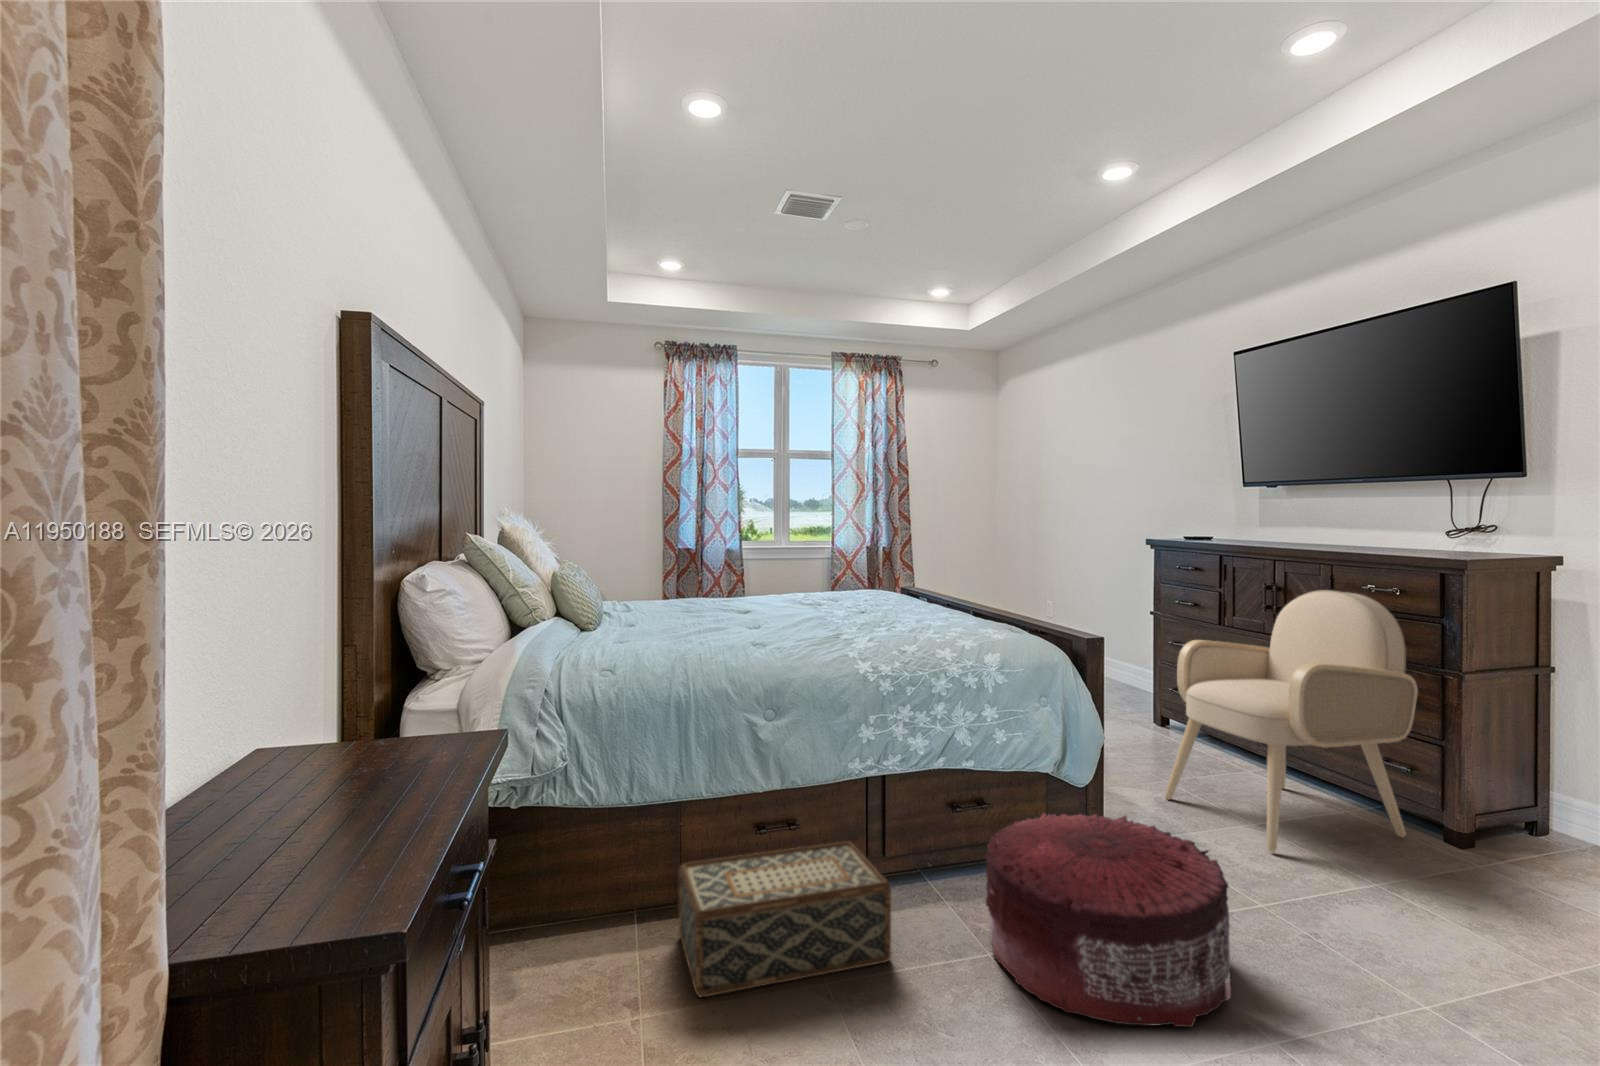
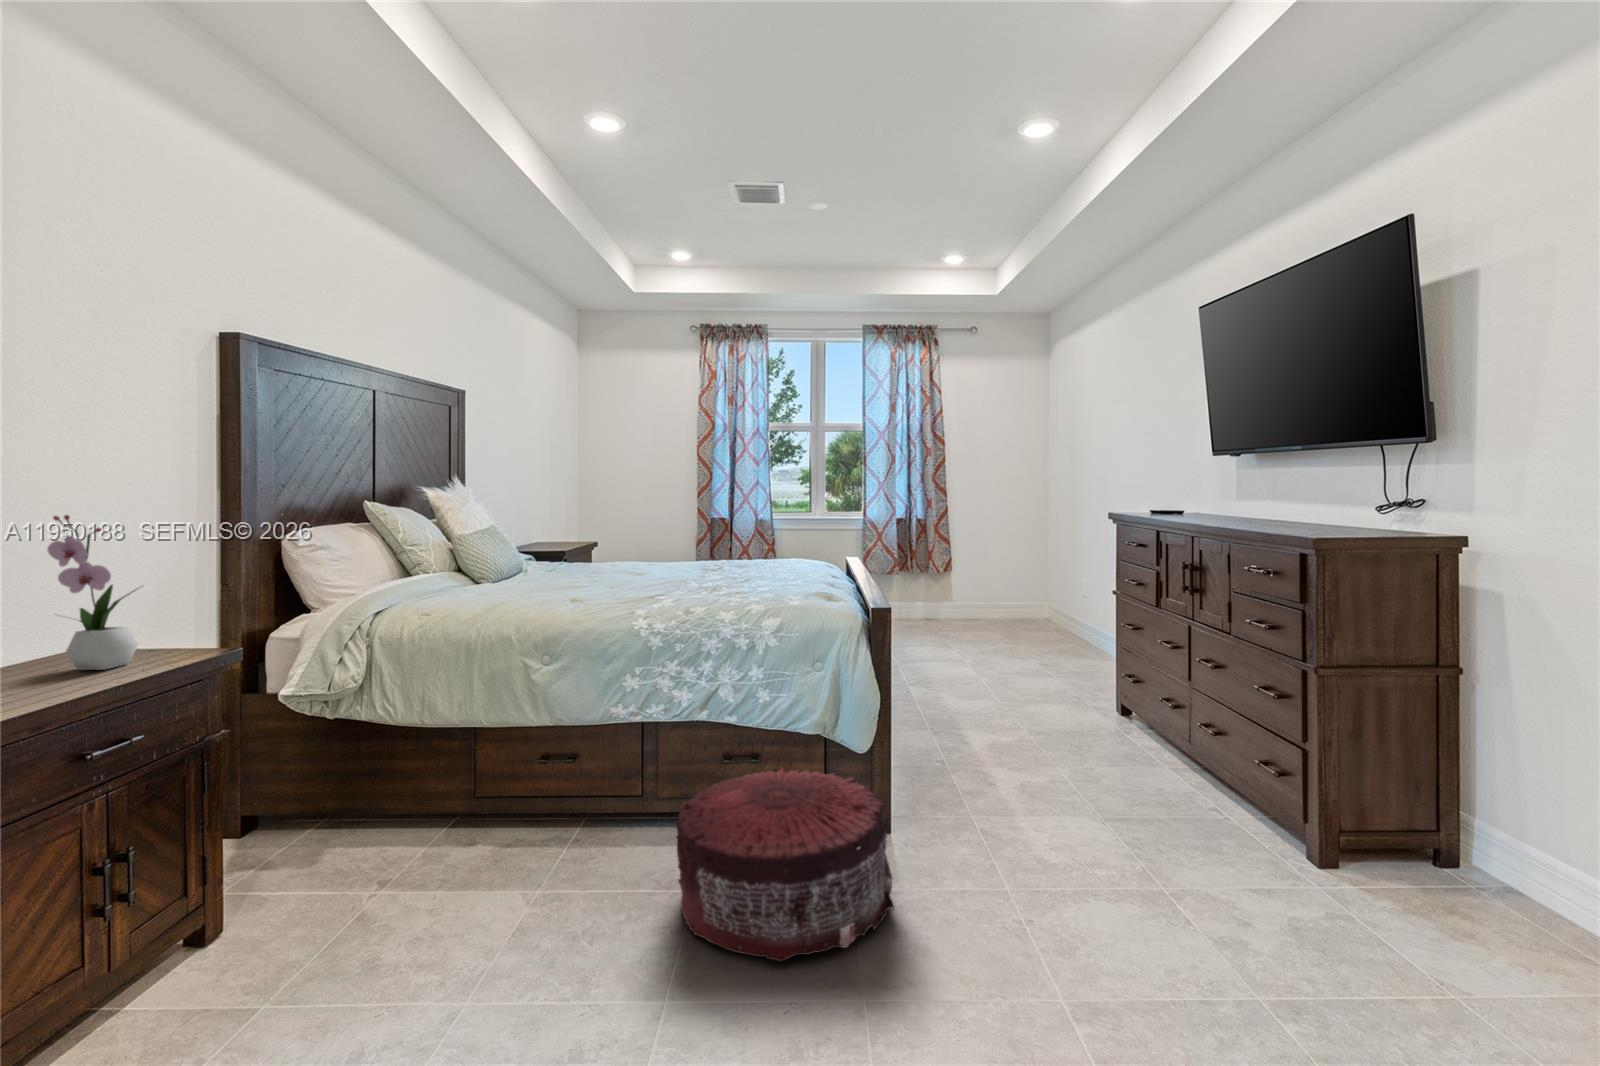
flower arrangement: none [355,548,441,770] -> present [47,515,138,670]
armchair: present [1165,590,1418,852] -> none [1029,568,1262,838]
woven basket: present [678,841,891,997] -> none [429,776,623,882]

